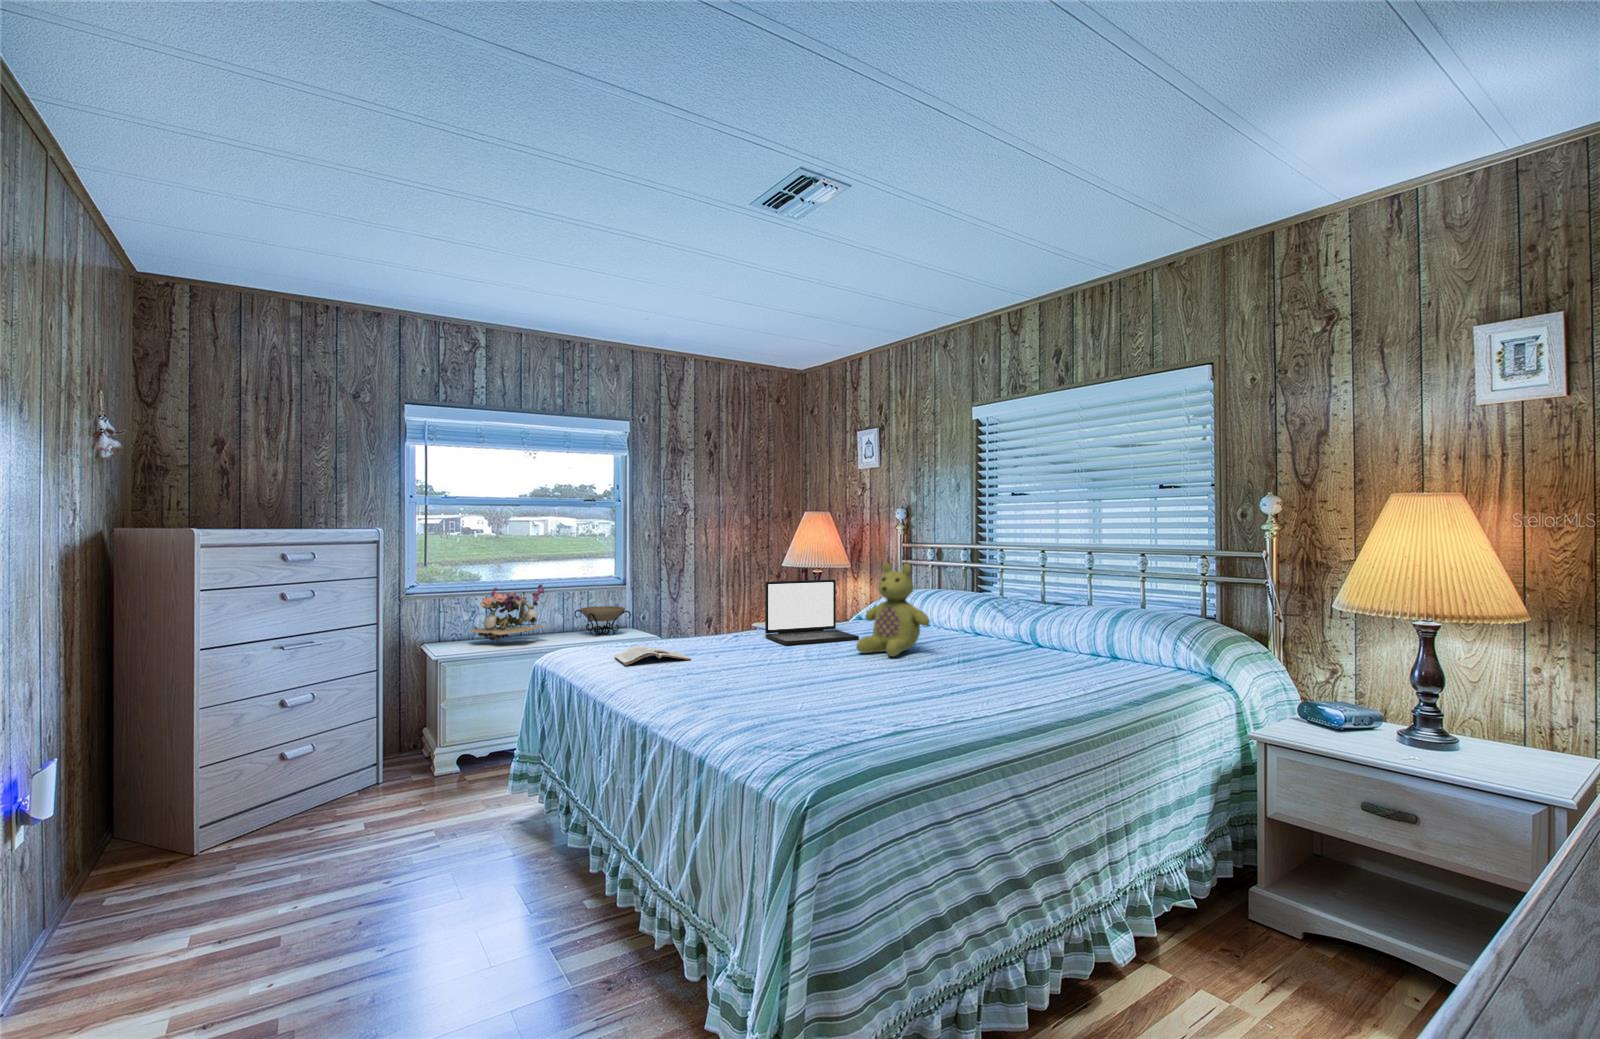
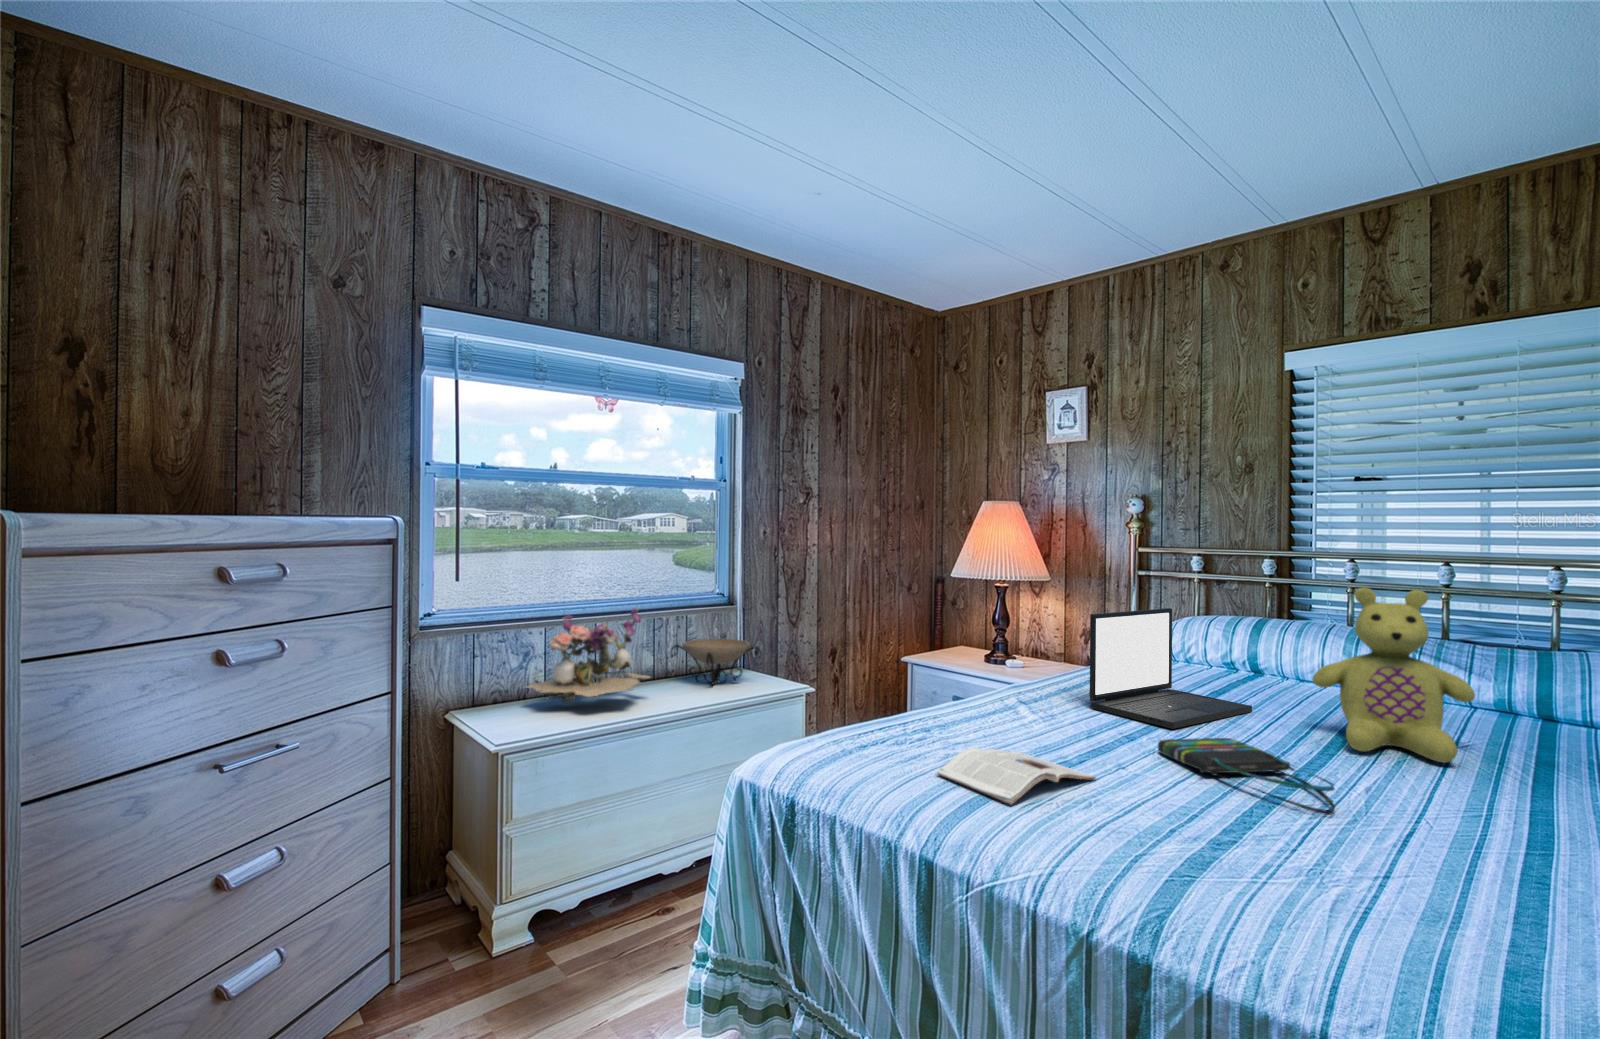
tote bag: none [743,645,799,670] -> present [1158,738,1335,815]

